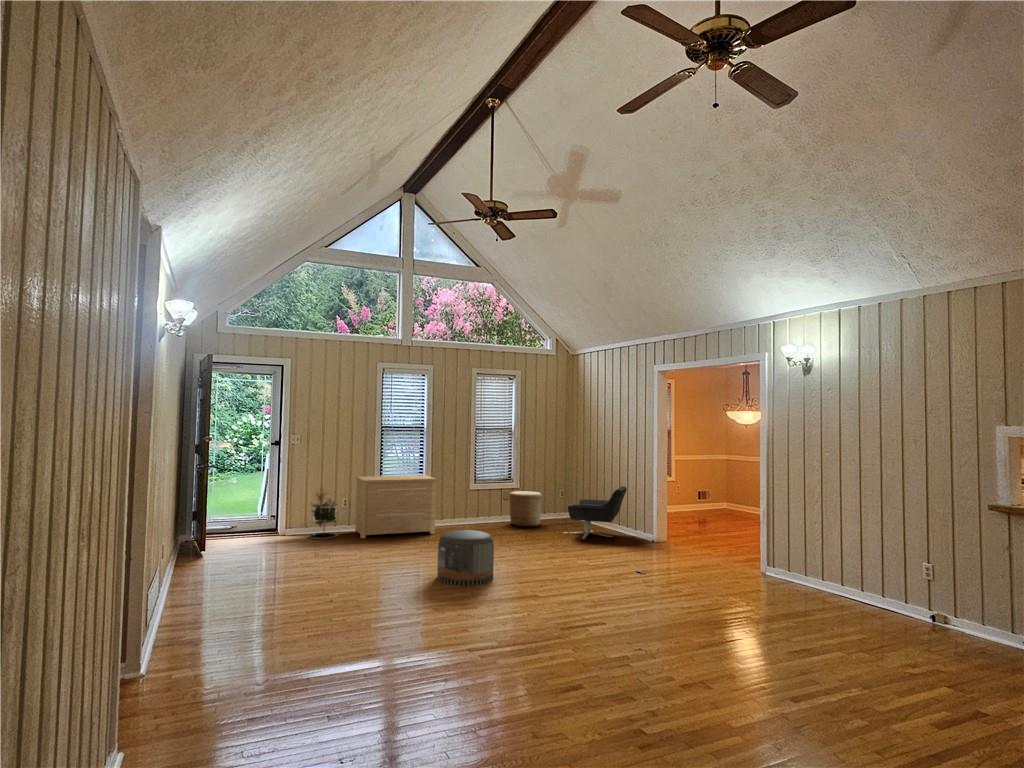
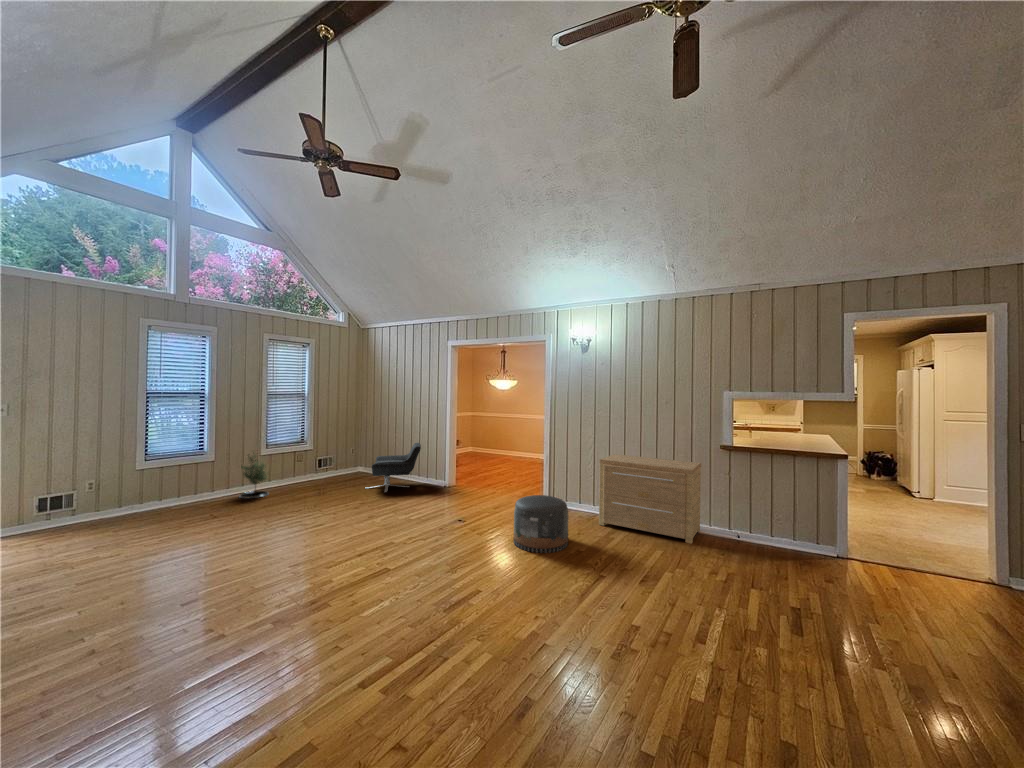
side table: present [355,475,436,538] -> present [599,454,701,543]
potted tree: present [309,490,337,540] -> present [240,456,269,498]
woven basket: present [509,491,542,526] -> none [304,452,338,486]
pouf: present [437,530,494,585] -> present [514,495,569,553]

